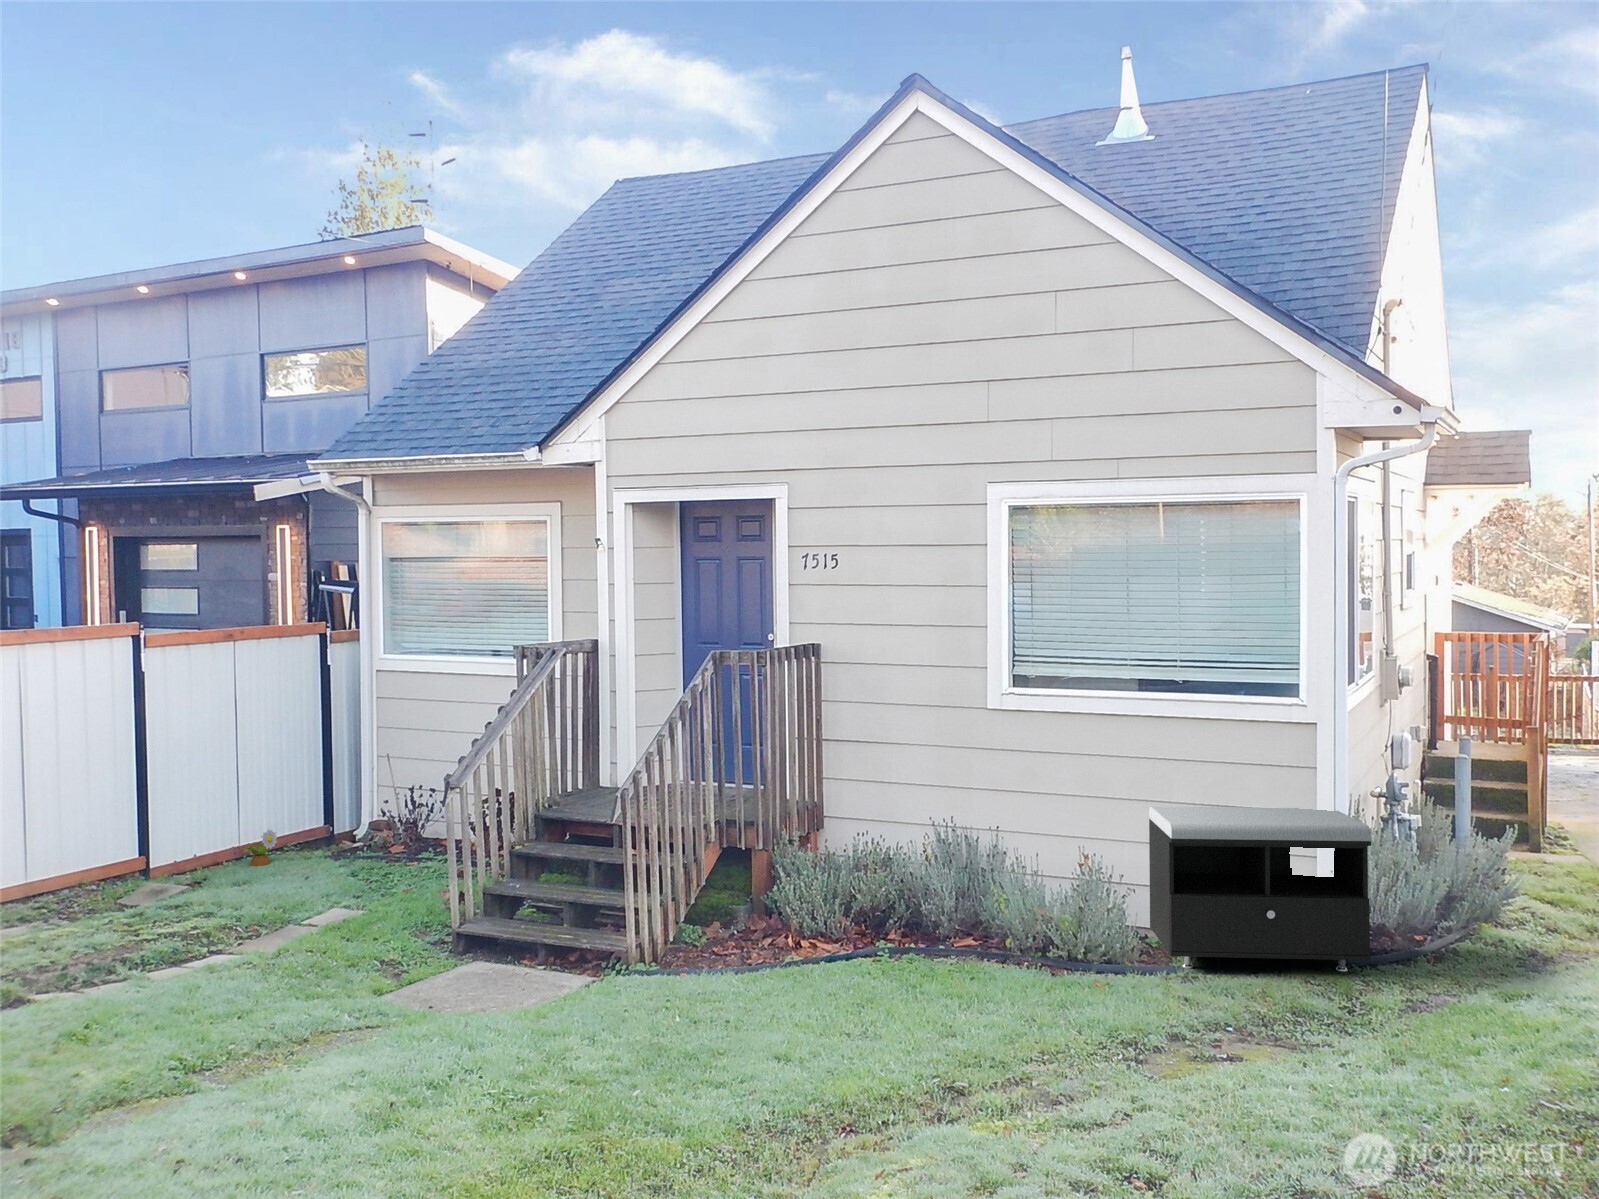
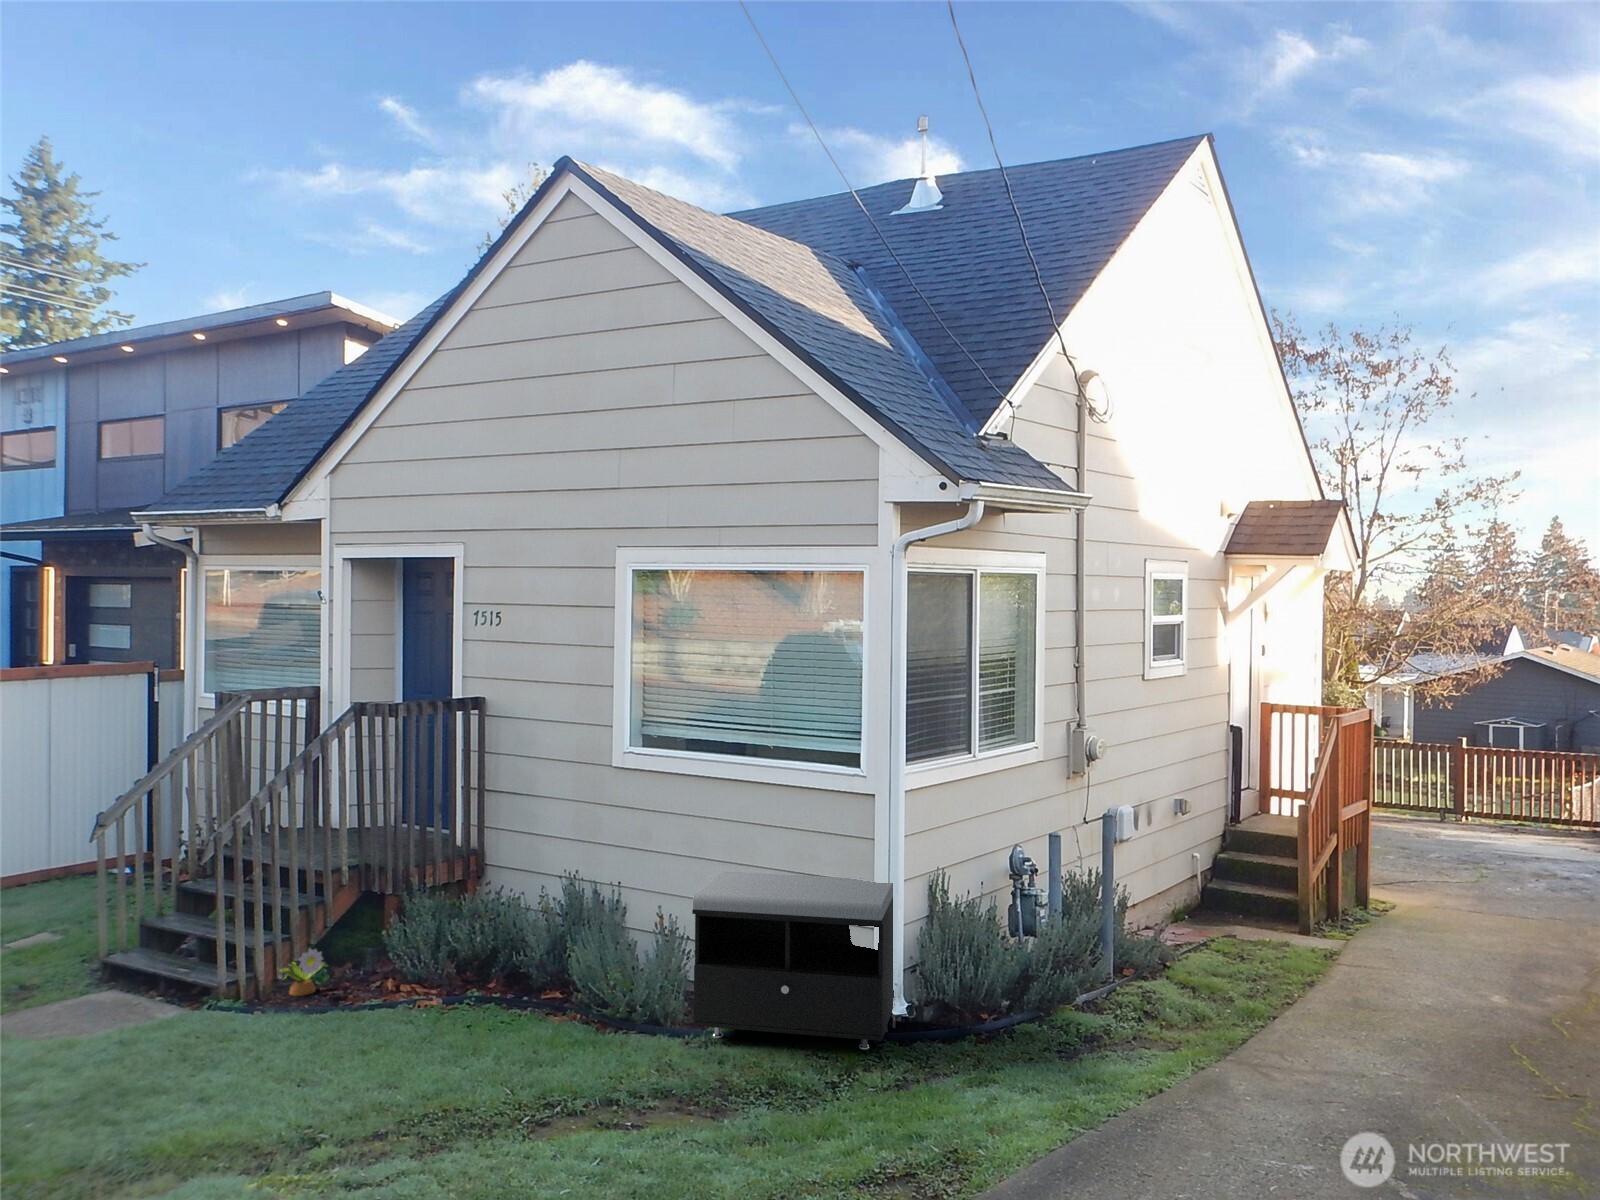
decorative plant: present [242,829,277,866] -> present [280,949,327,996]

